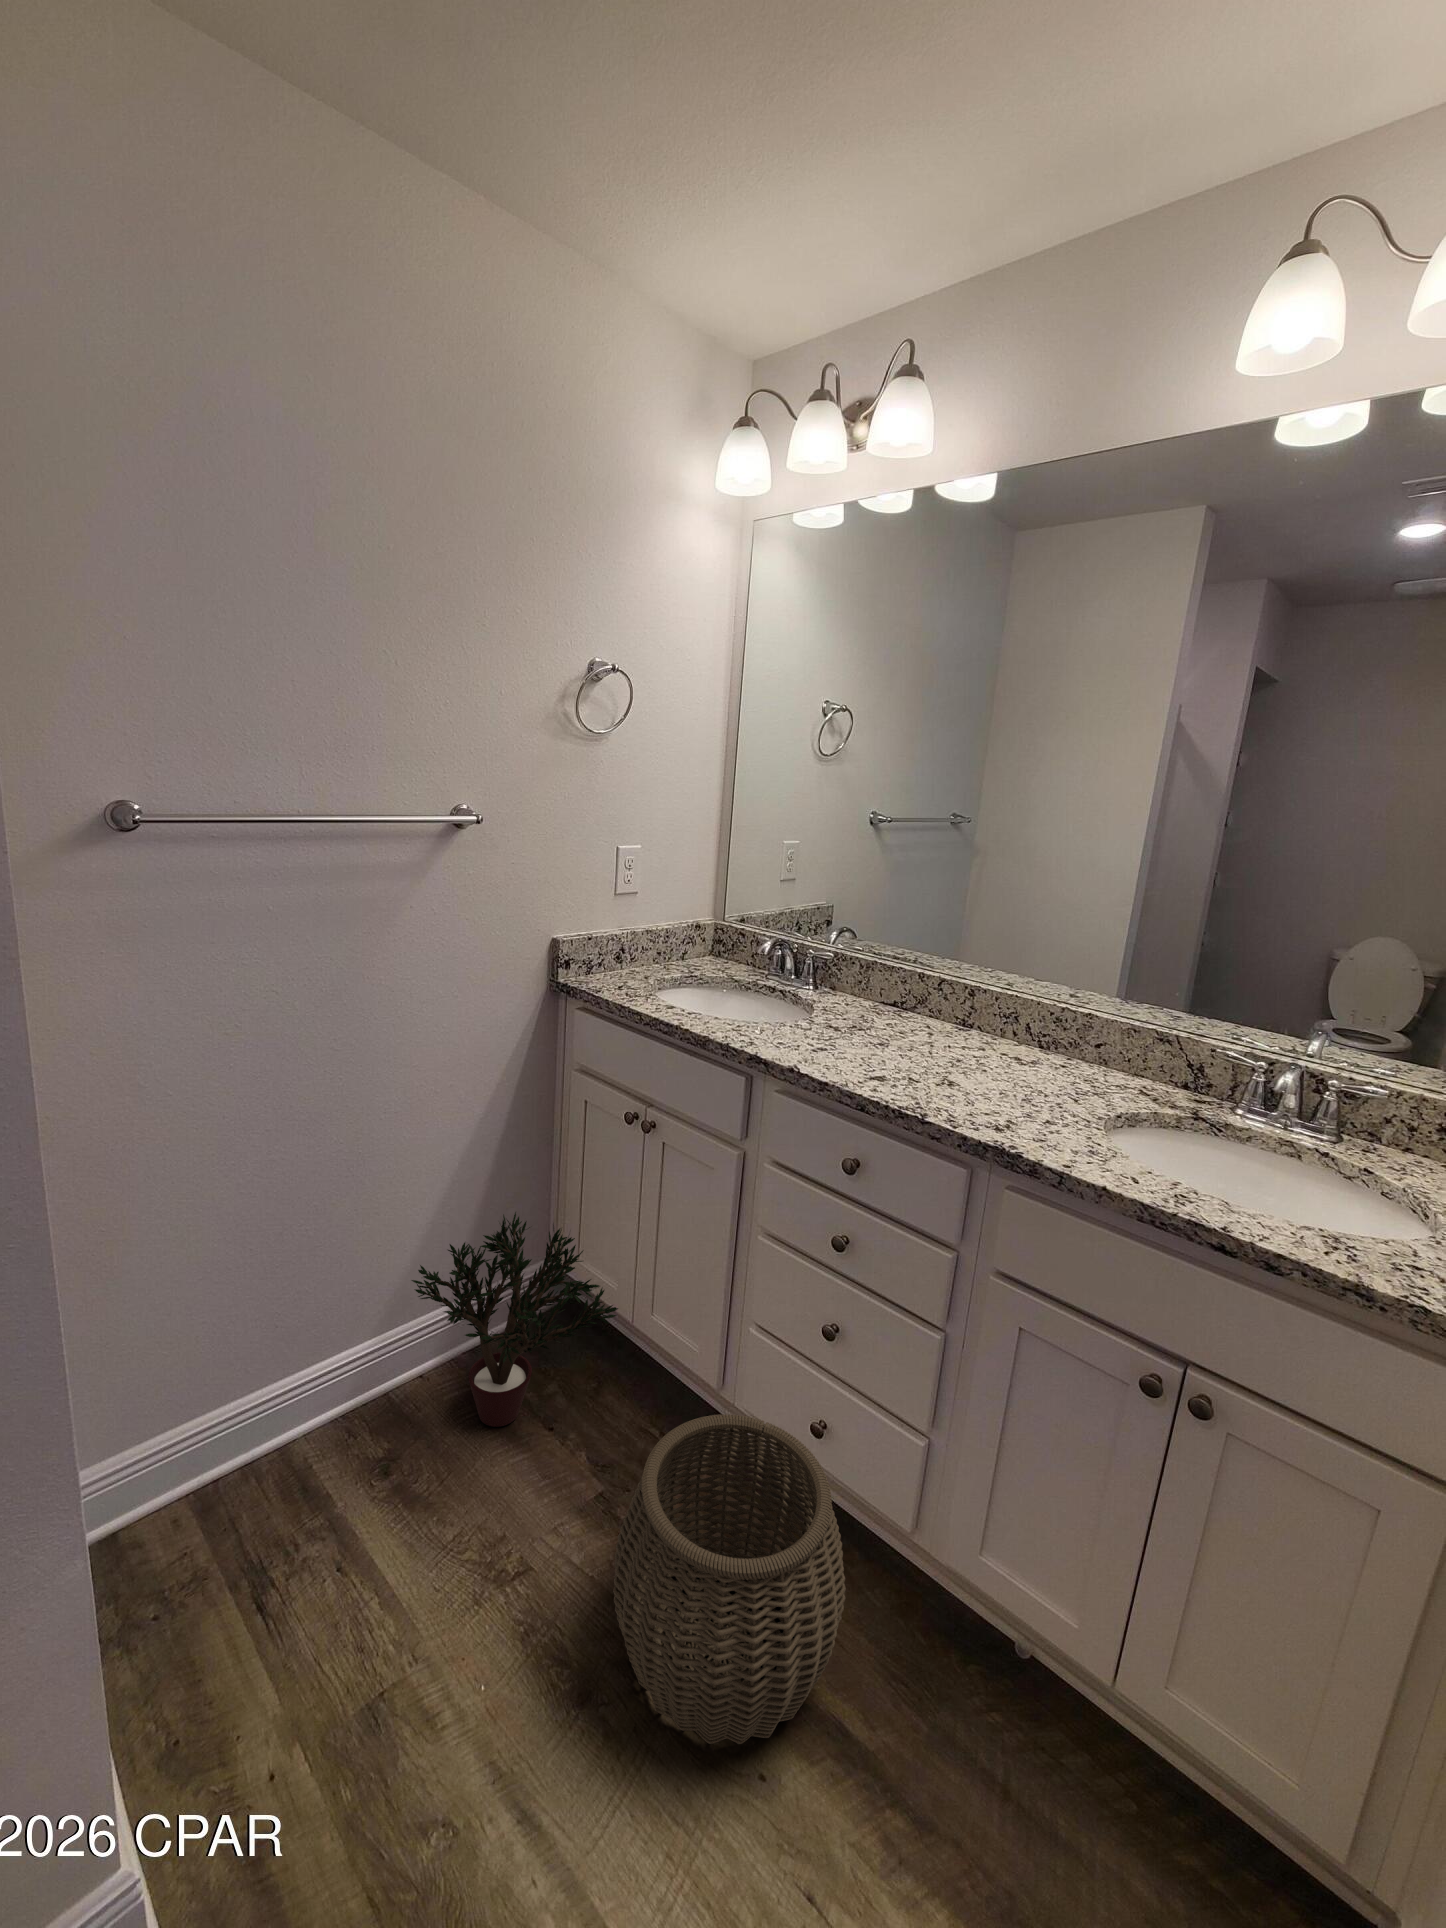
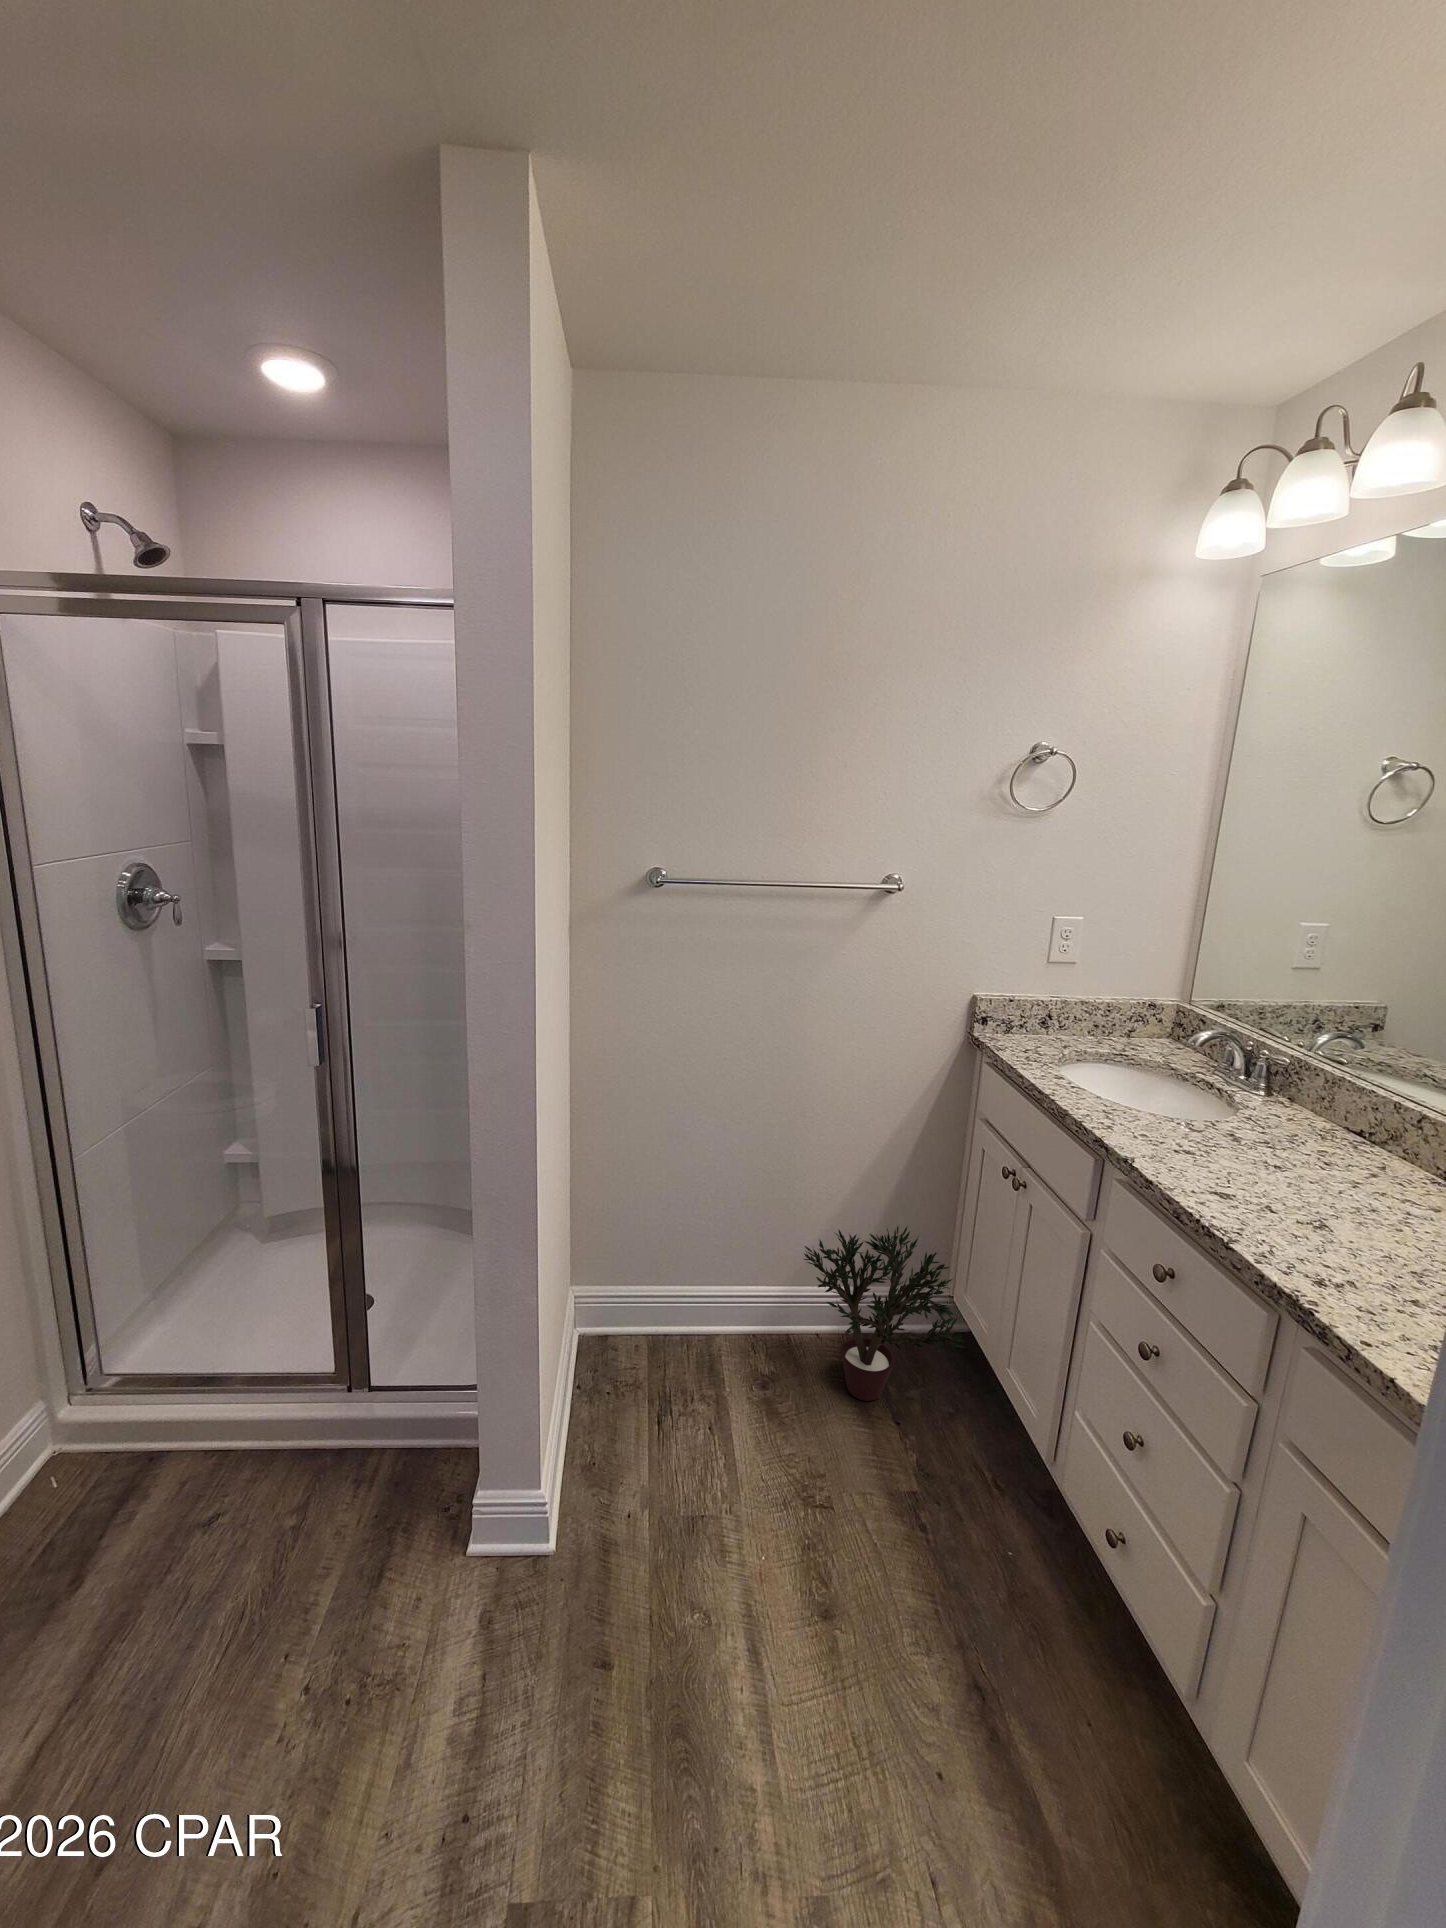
woven basket: present [613,1414,846,1744] -> none [859,1450,1088,1765]

